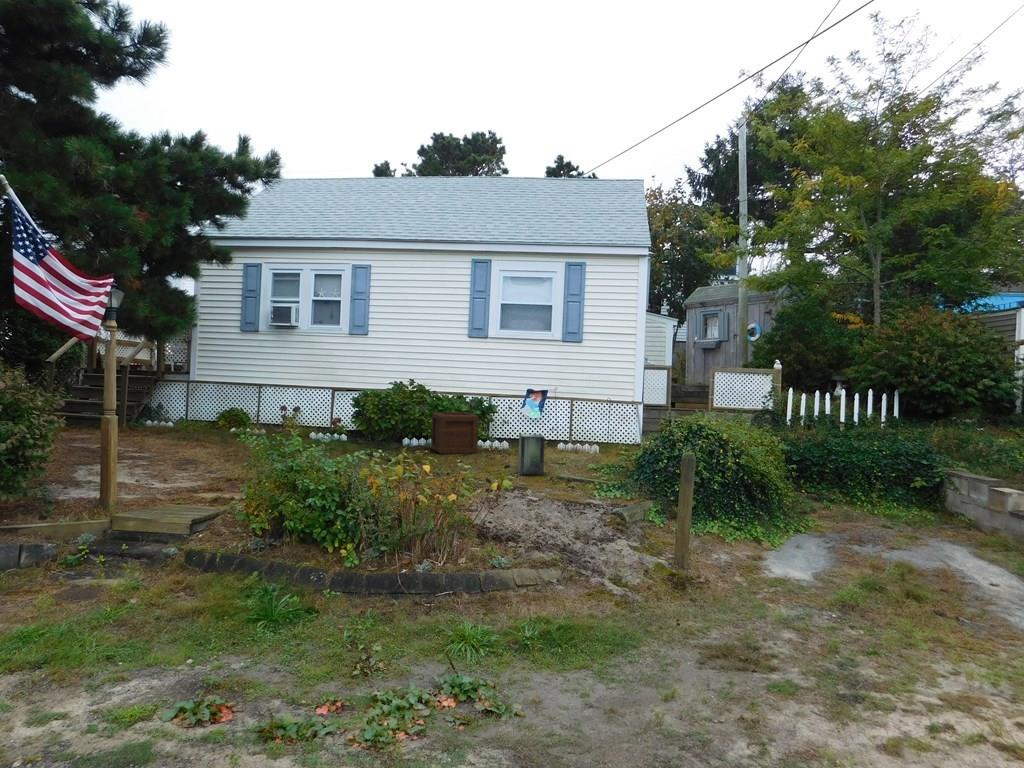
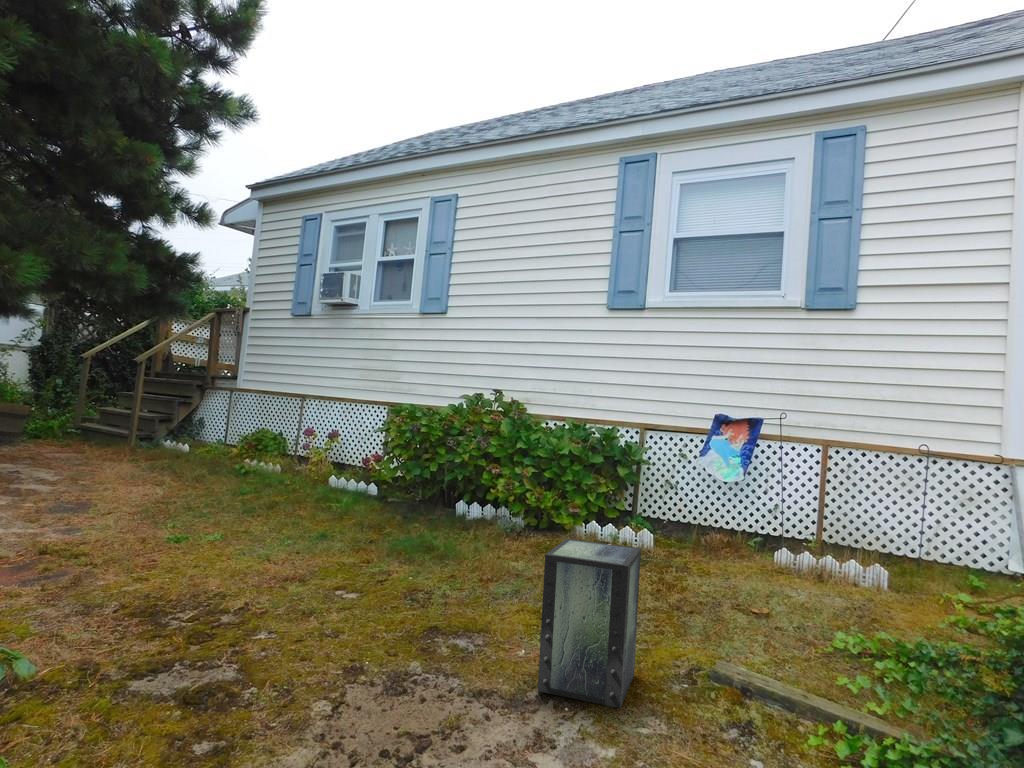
wooden crate: present [431,412,478,454] -> none [464,453,559,557]

